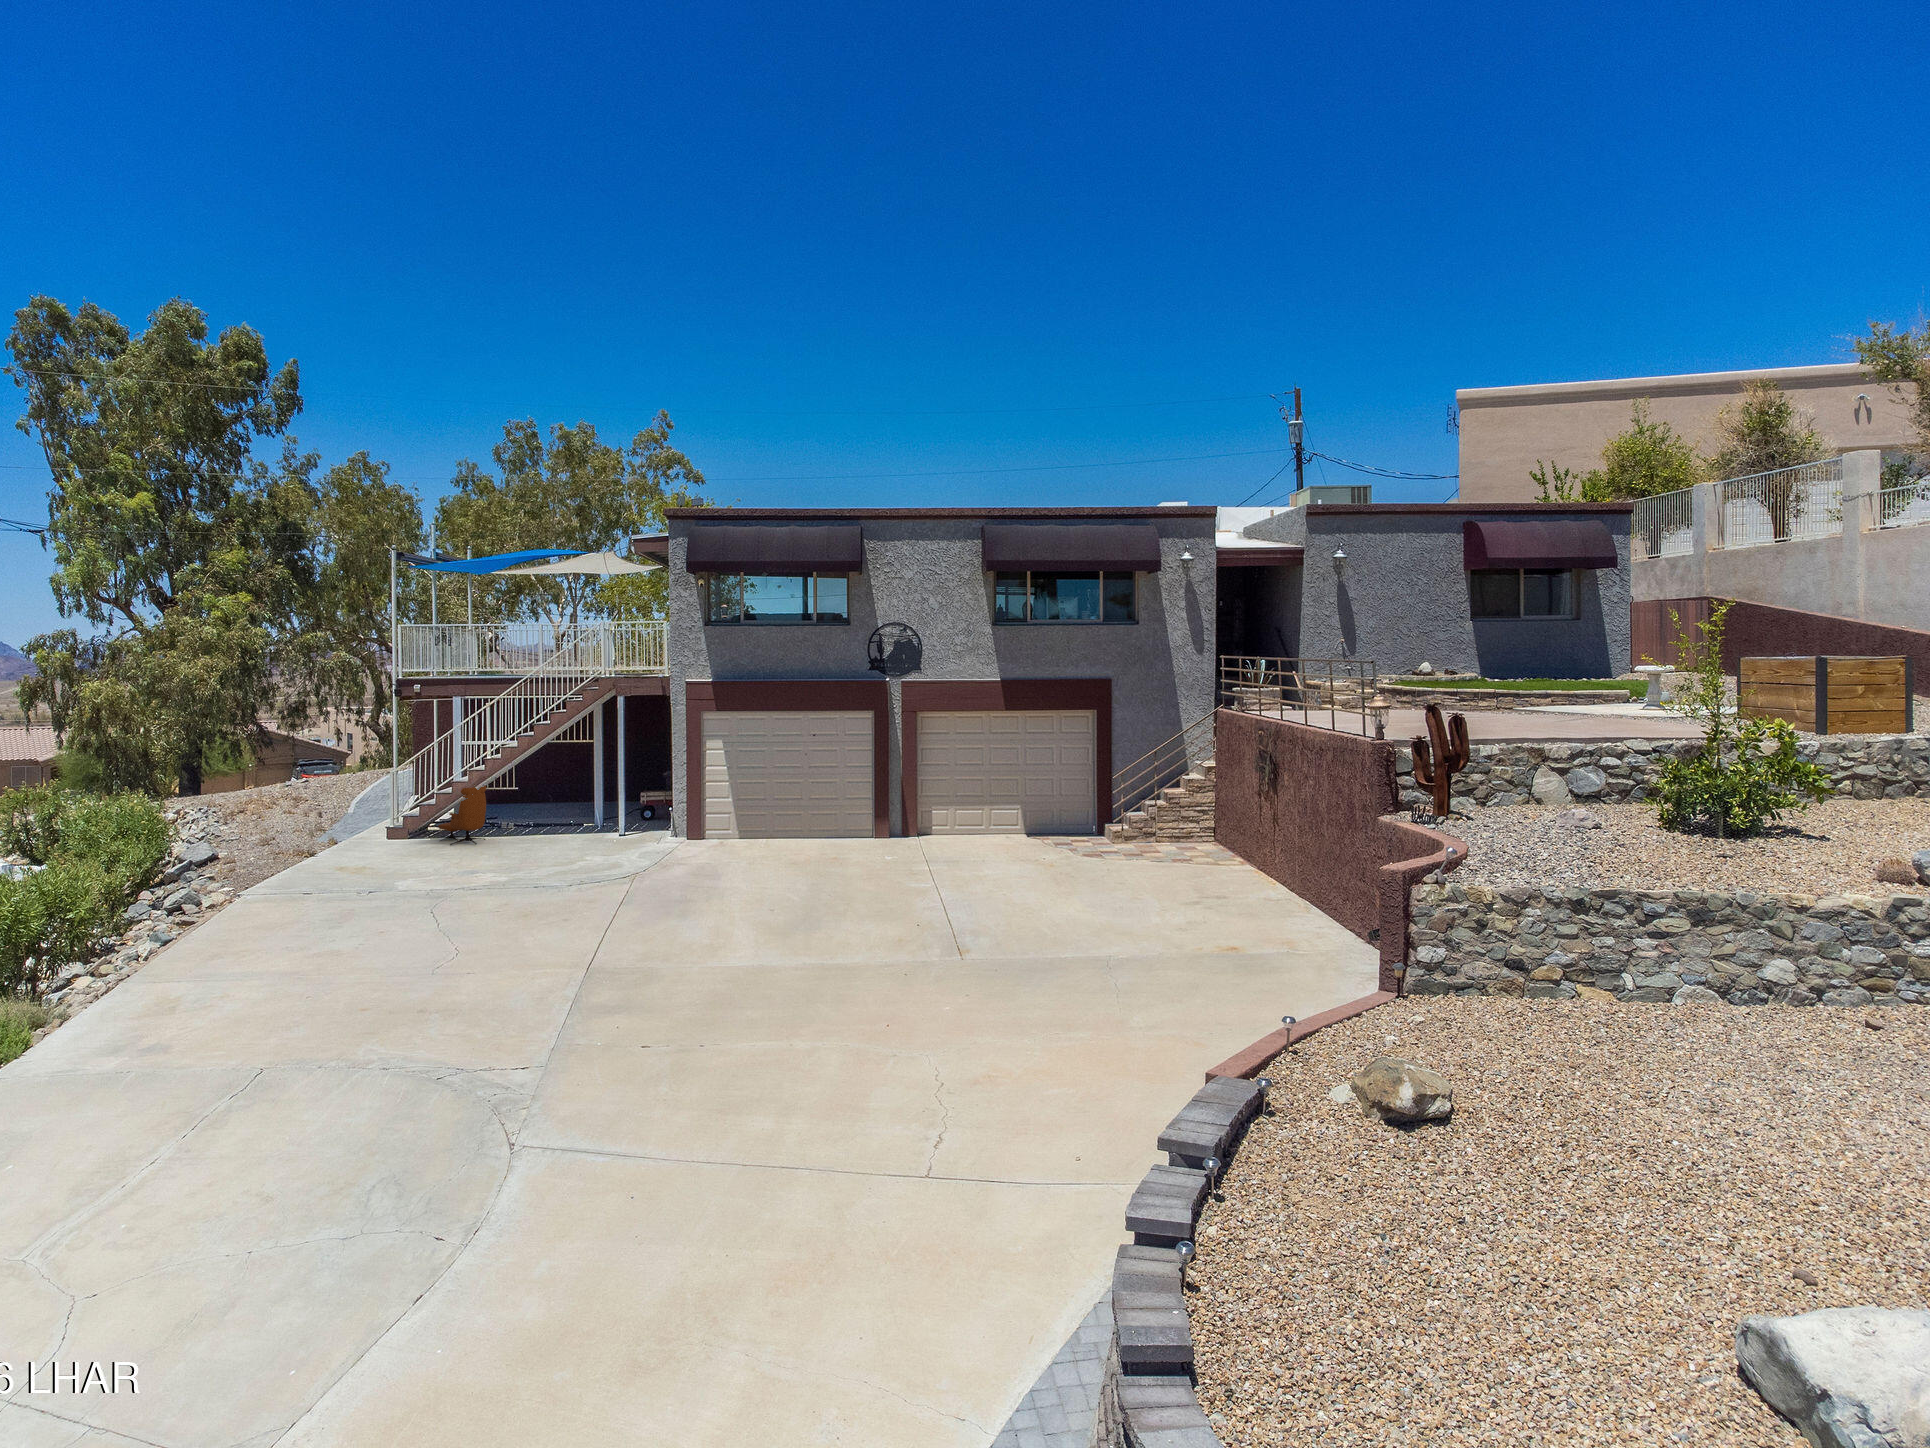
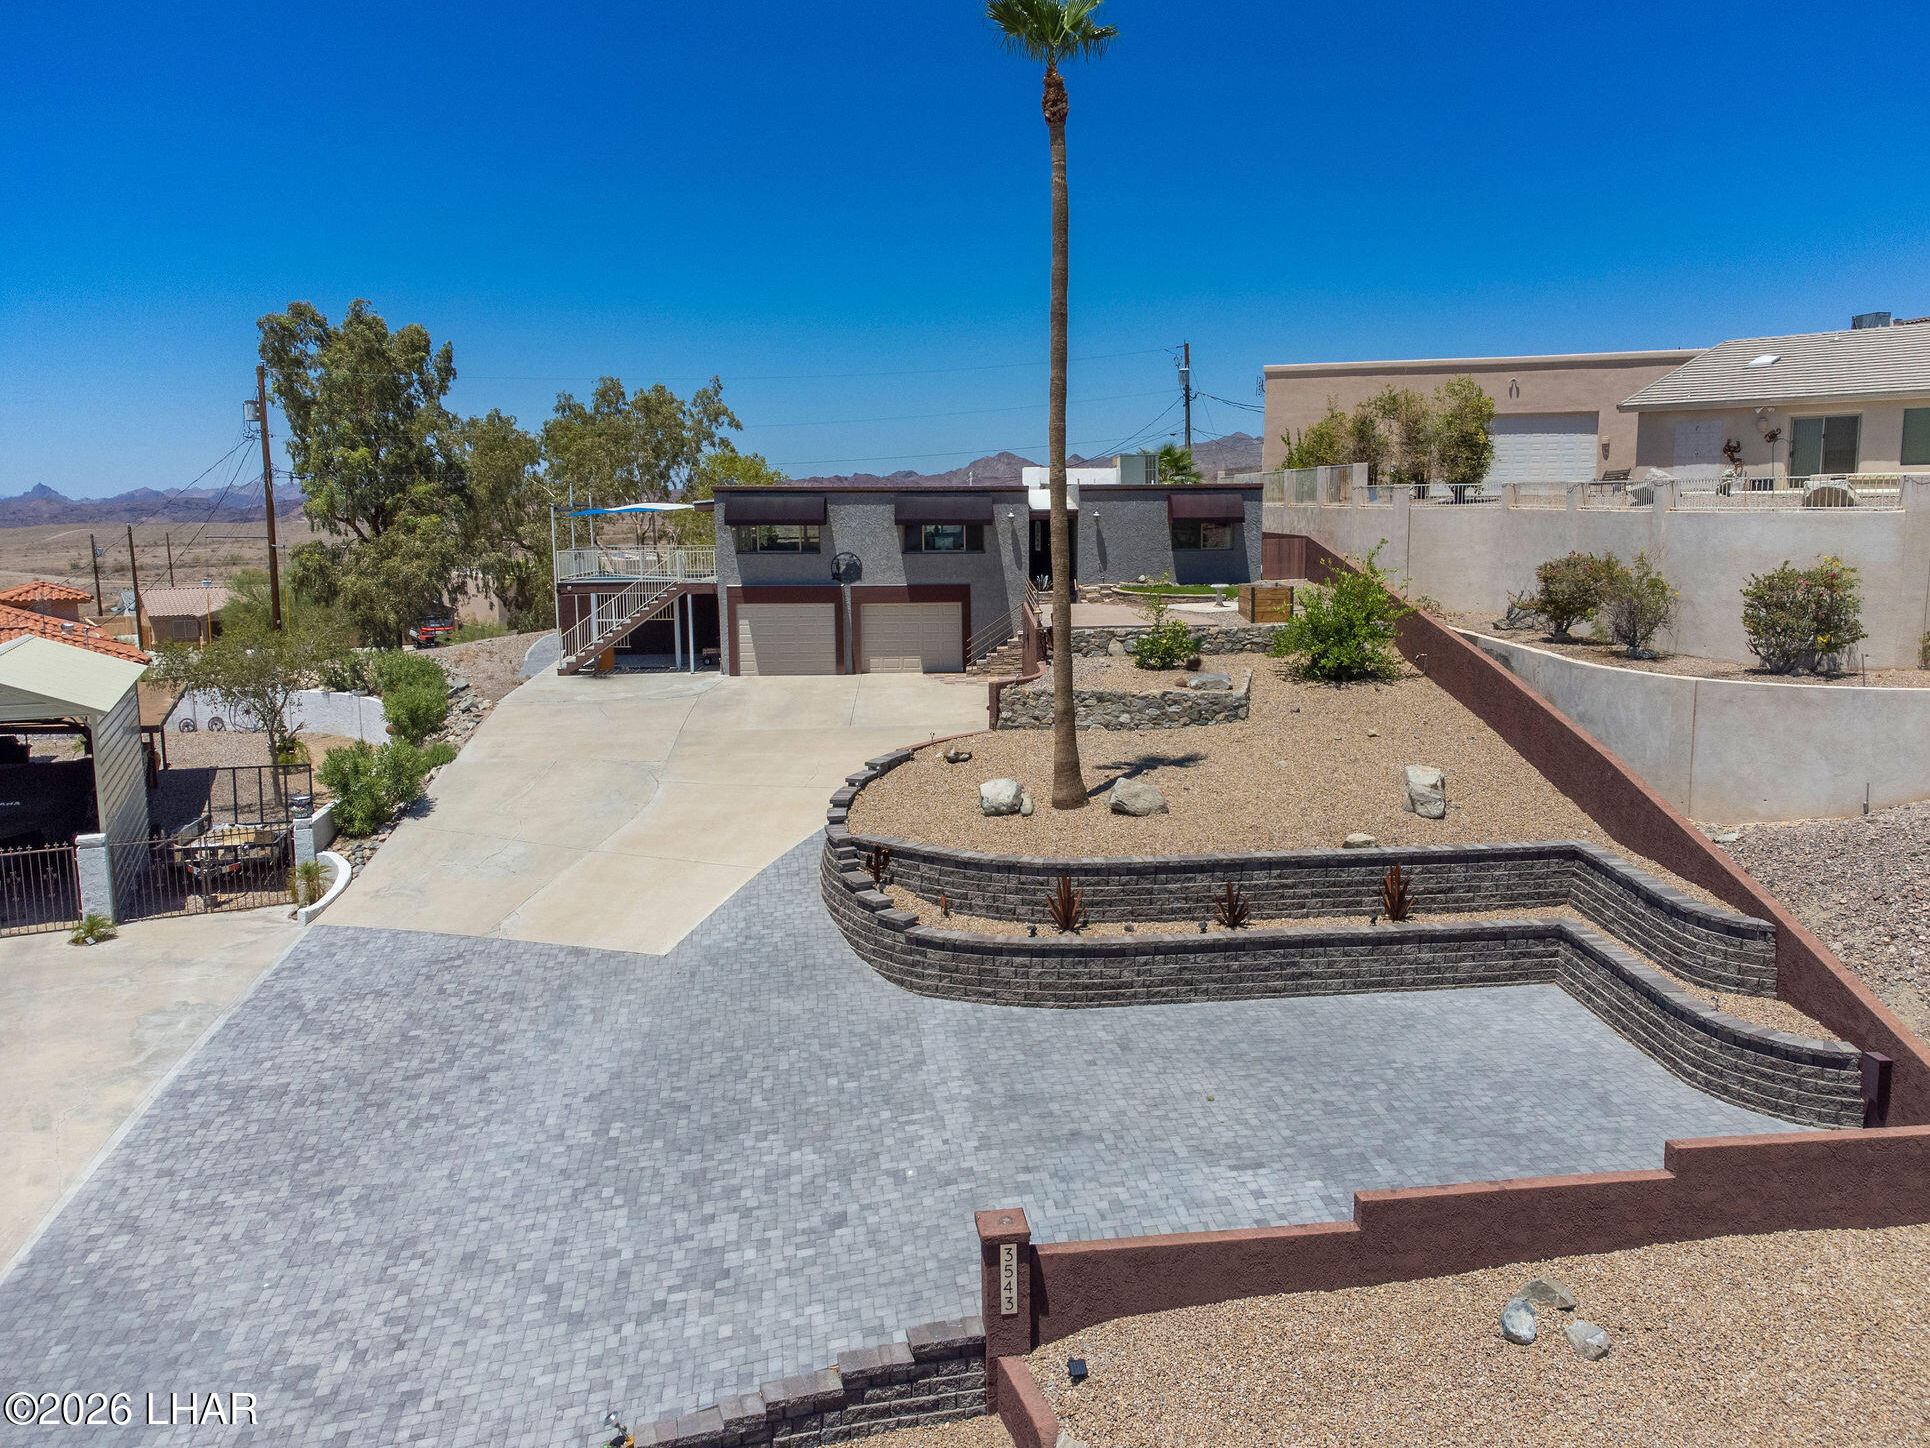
potted tree: none [1788,745,1856,838] -> present [1186,636,1206,670]

